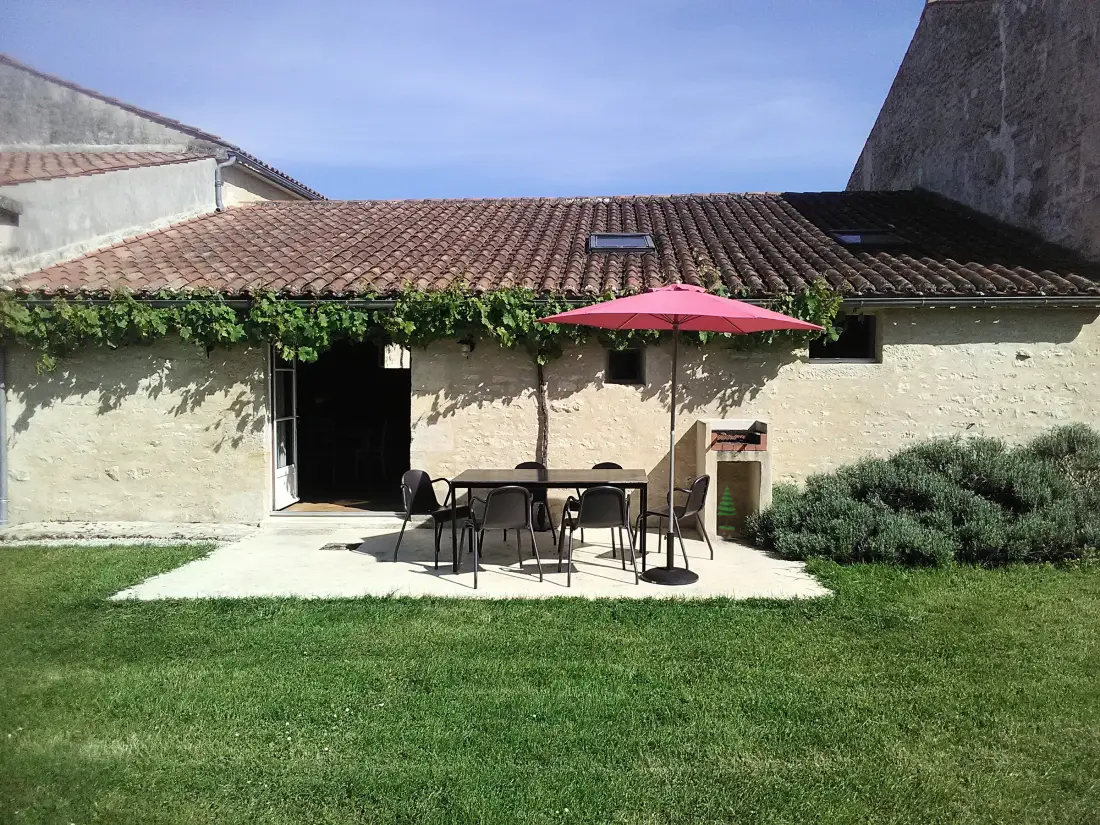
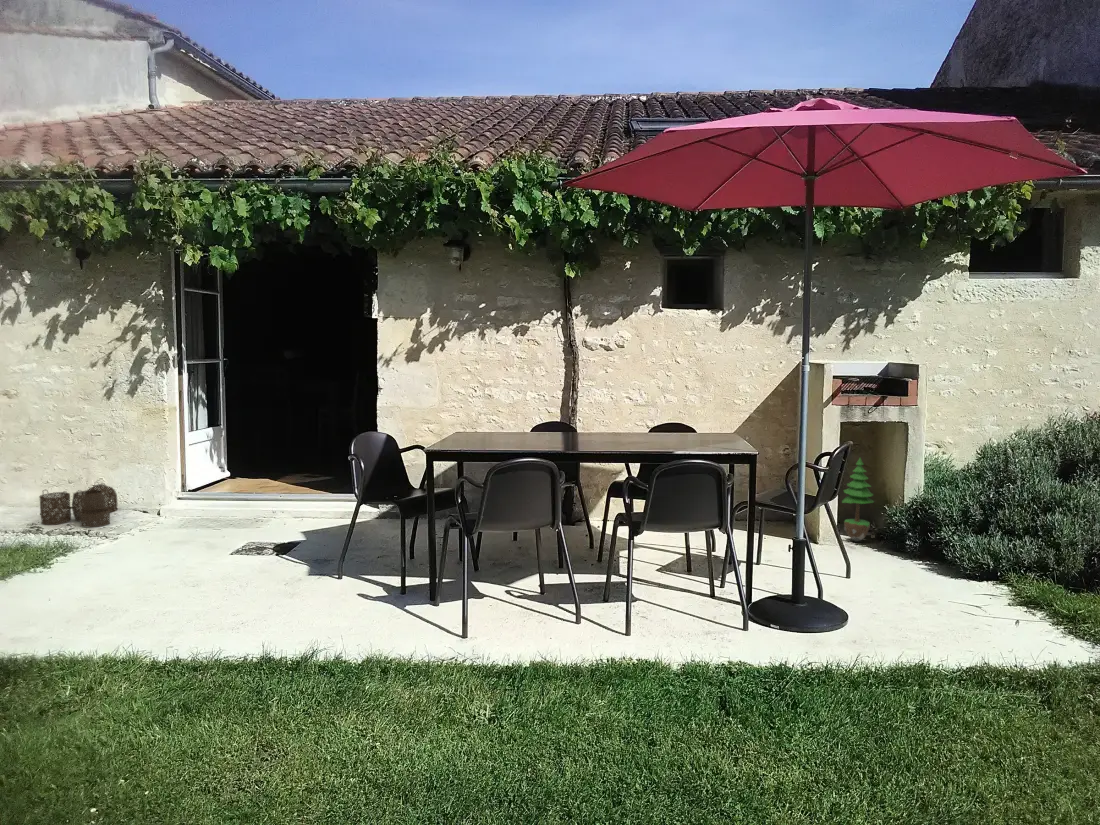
woven basket: none [184,505,231,535] -> present [39,484,118,527]

